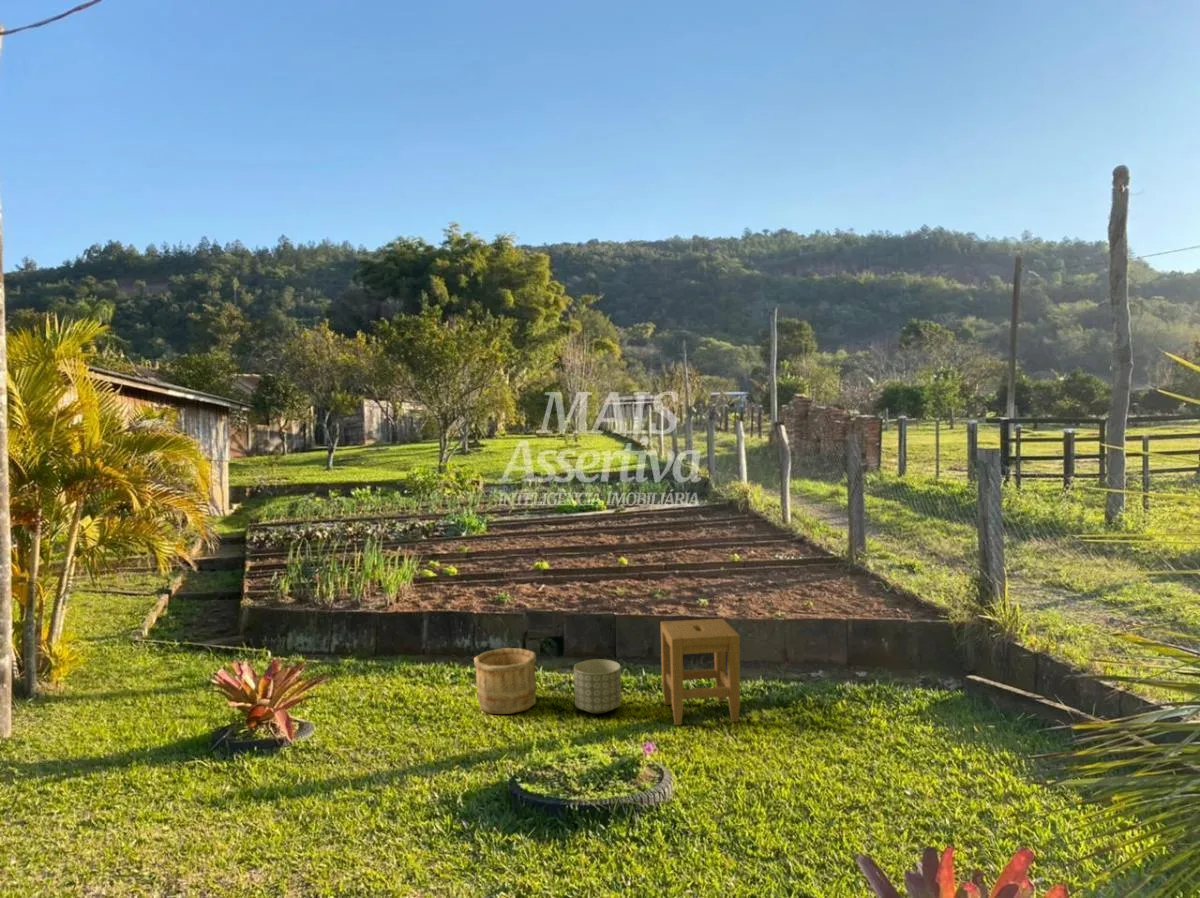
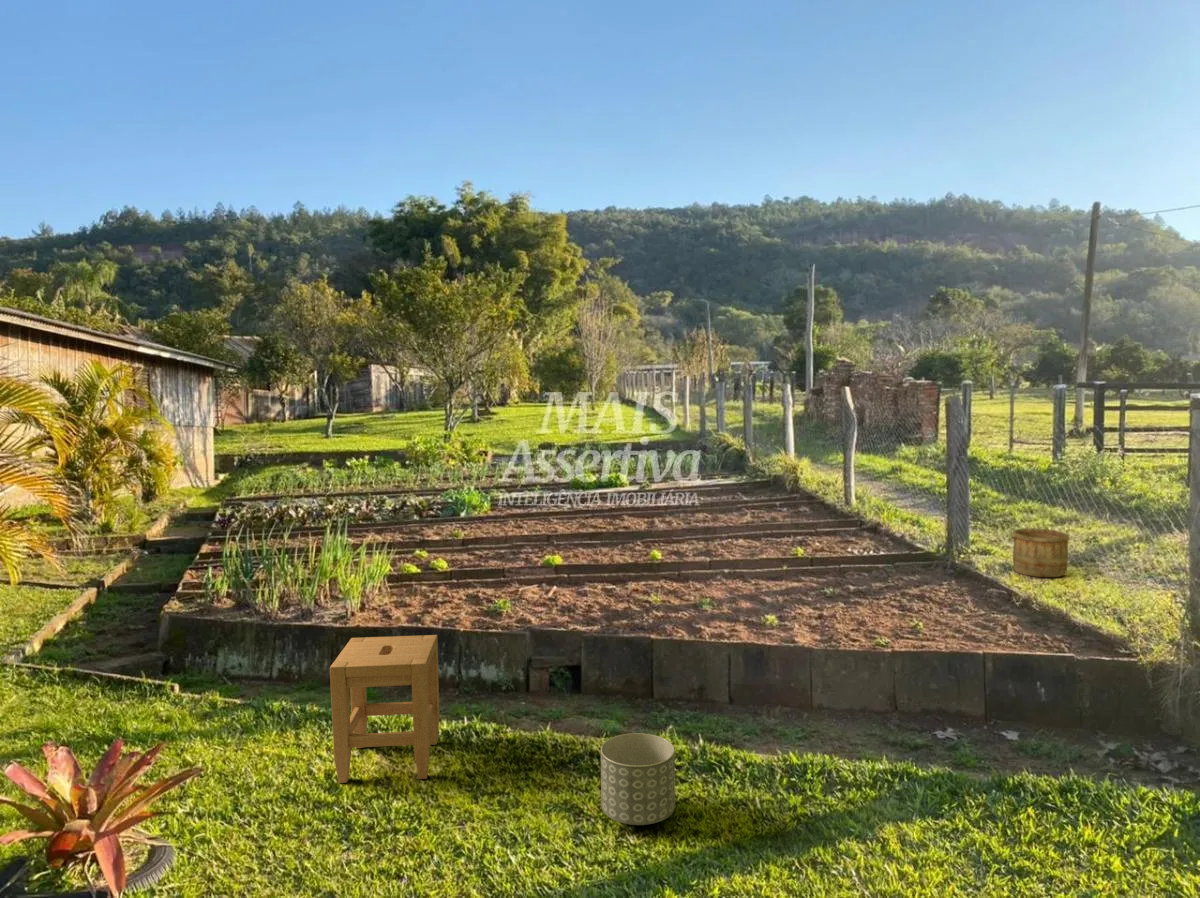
stool: present [661,619,740,725] -> present [330,635,439,783]
wooden bucket: present [474,648,536,714] -> present [1012,528,1070,577]

